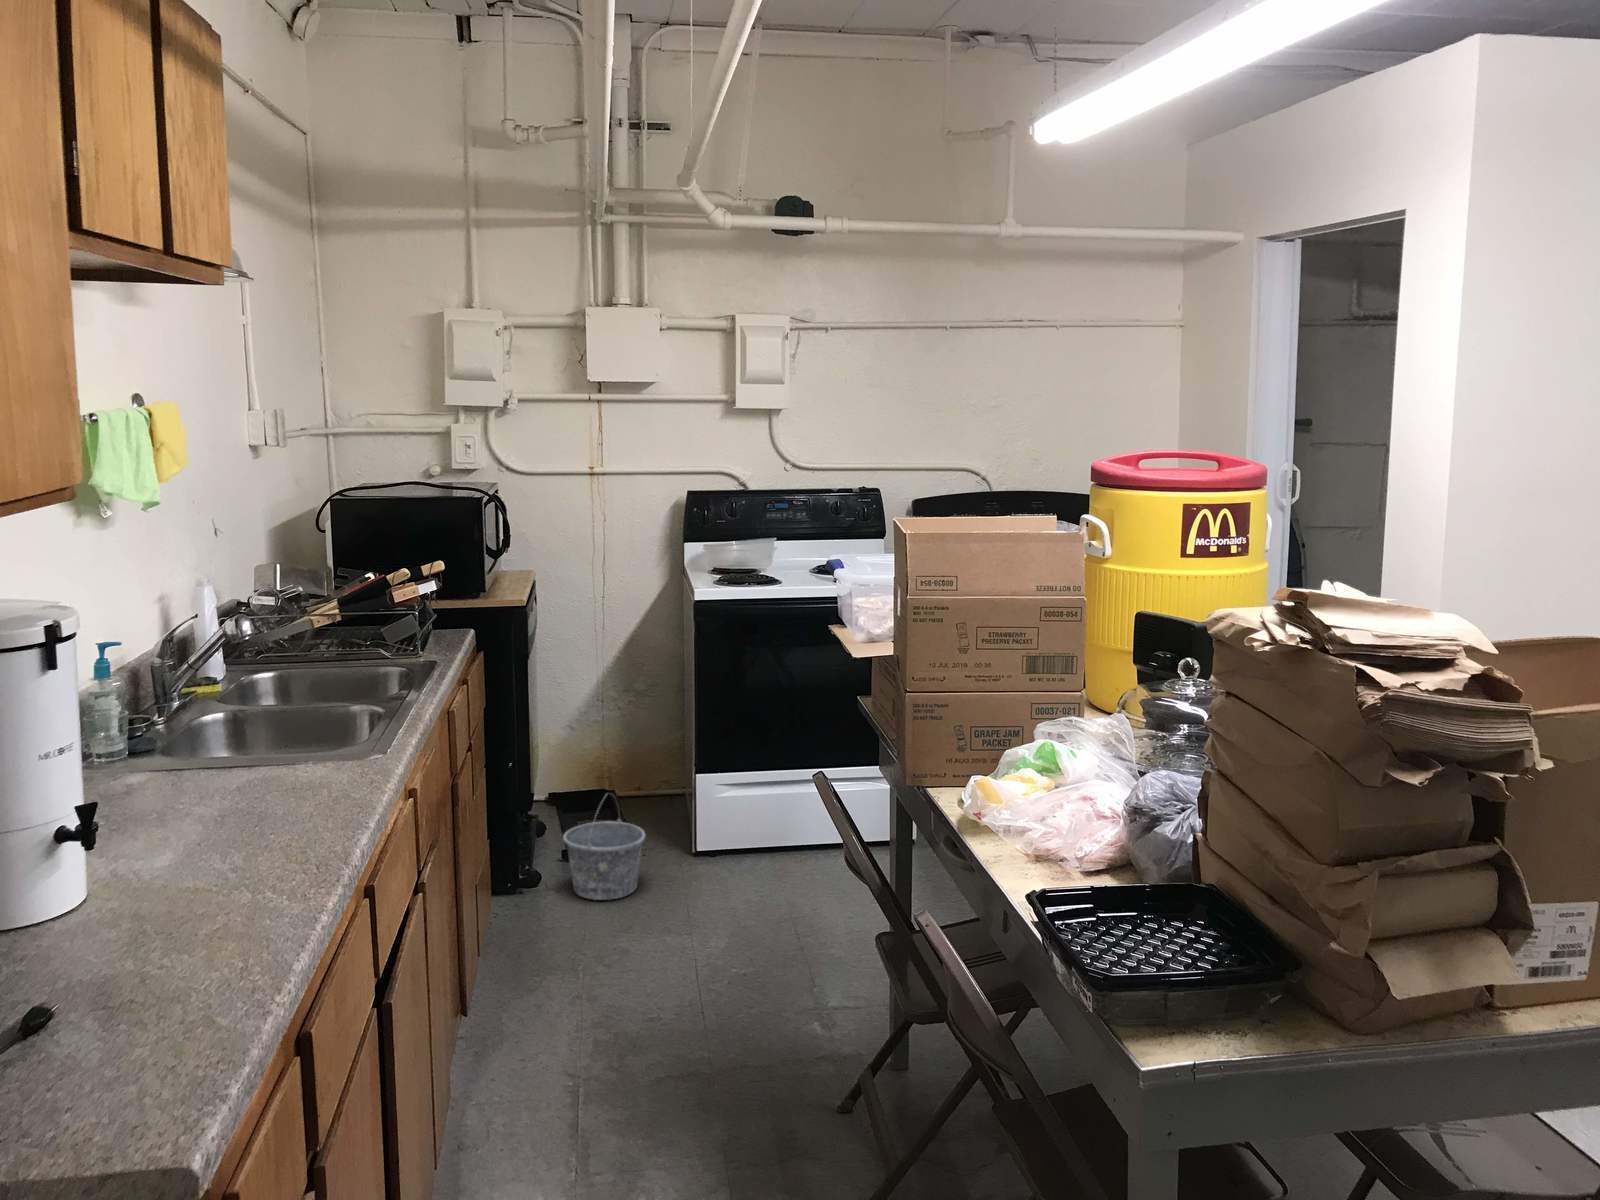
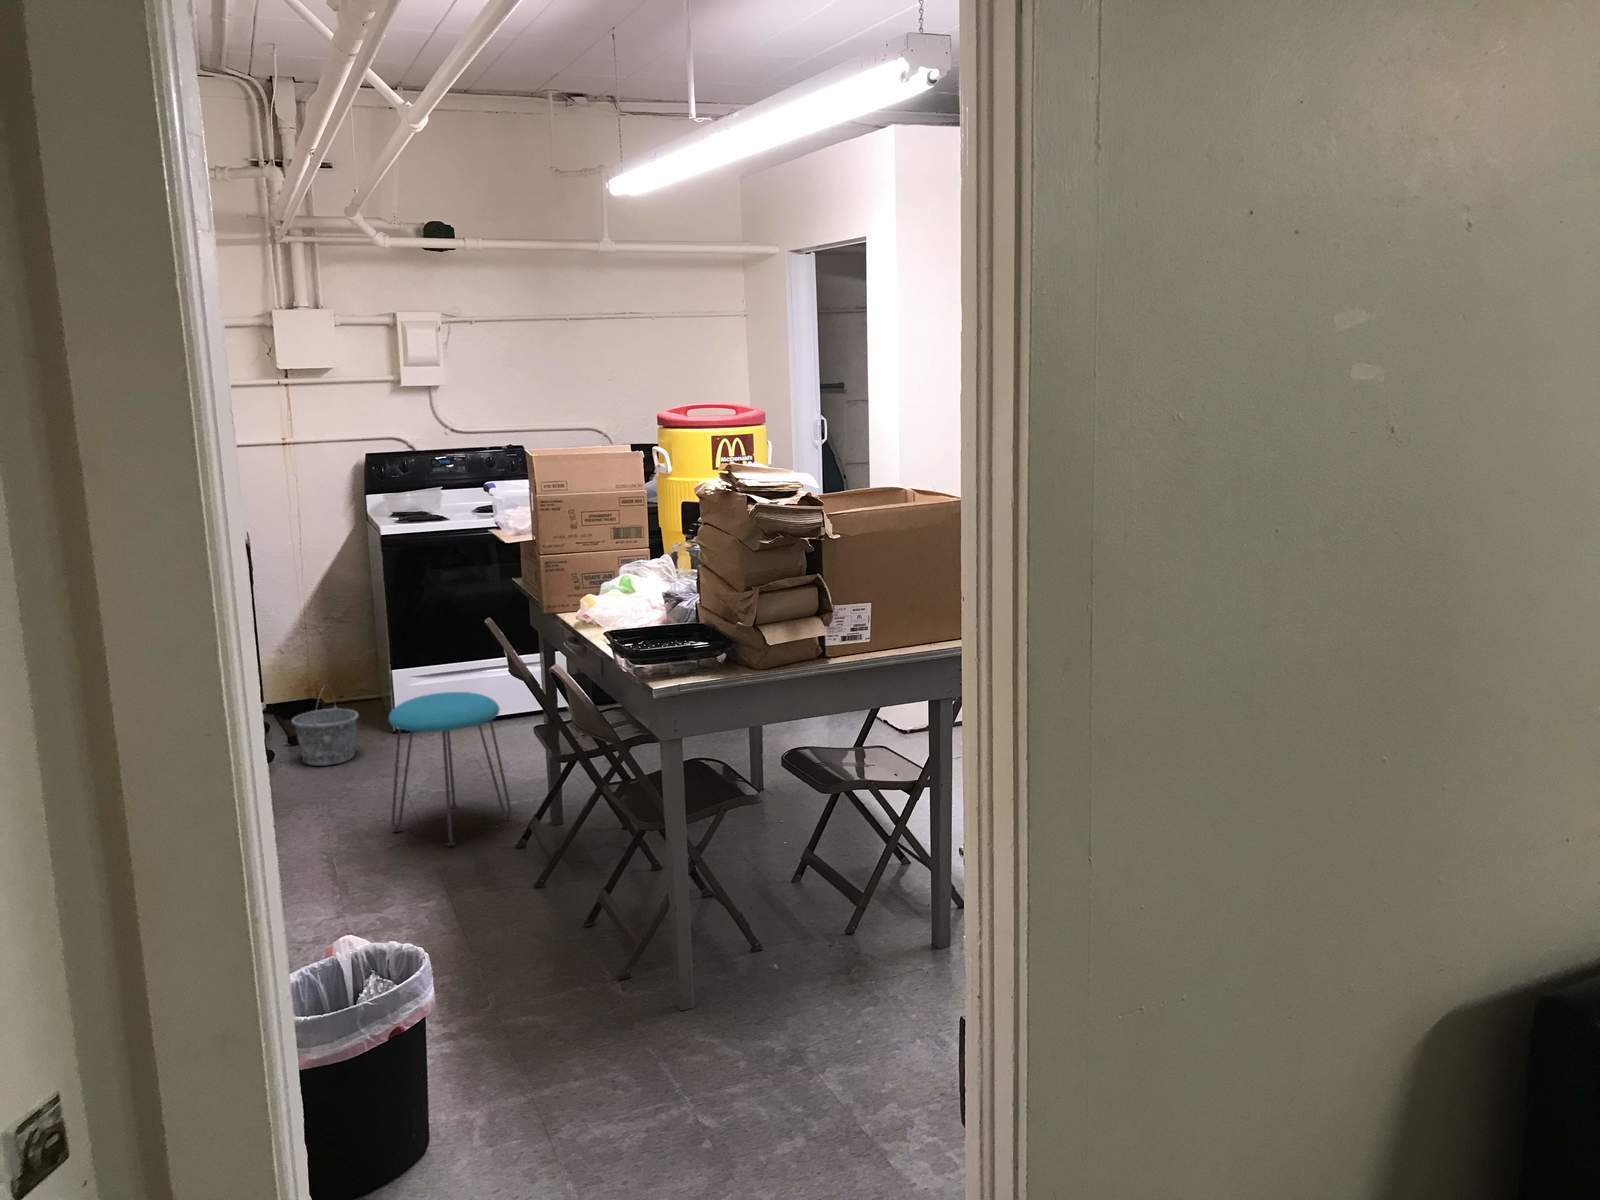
stool: none [662,848,830,1089] -> present [389,692,512,846]

